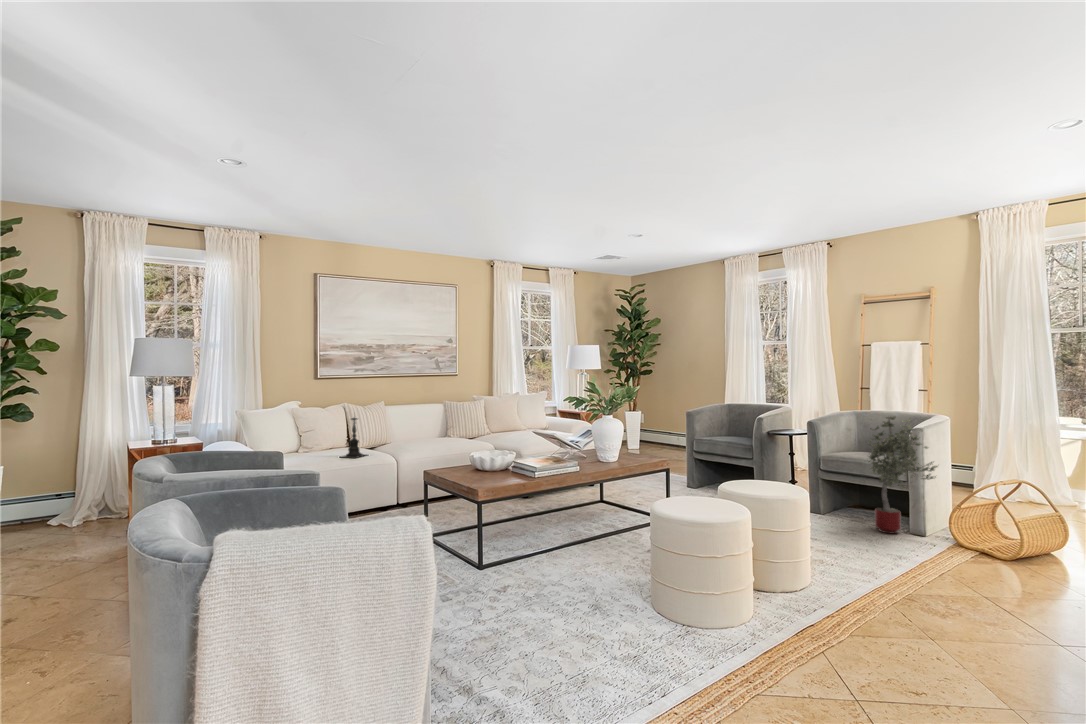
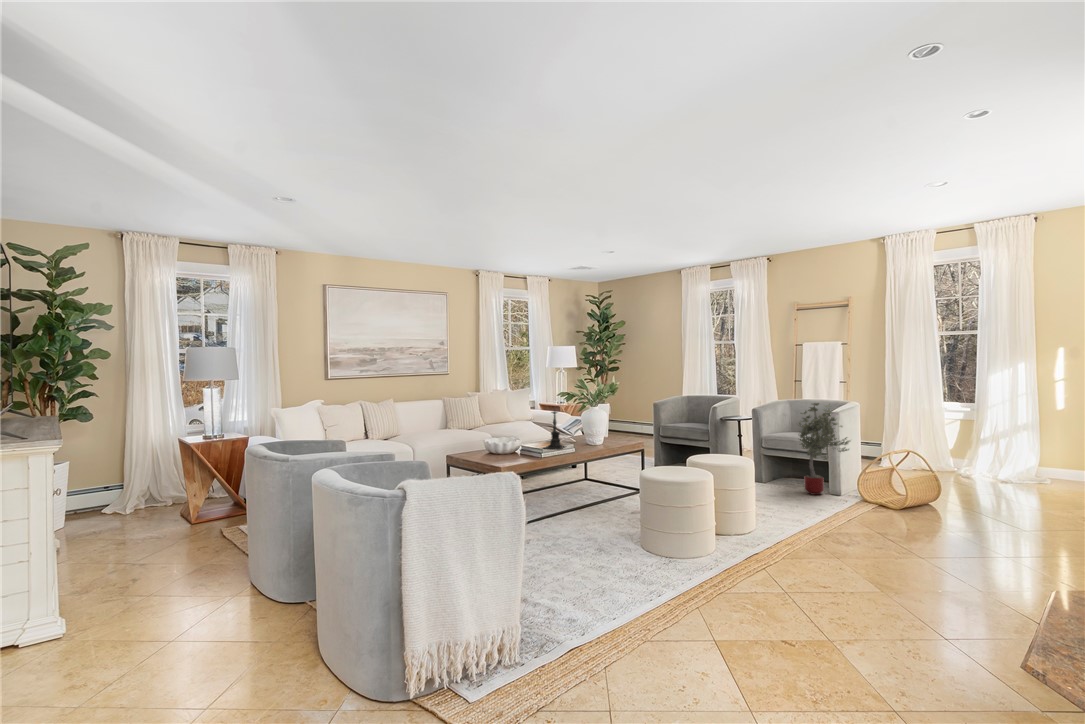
candle holder: present [340,417,366,458] -> present [544,411,565,449]

